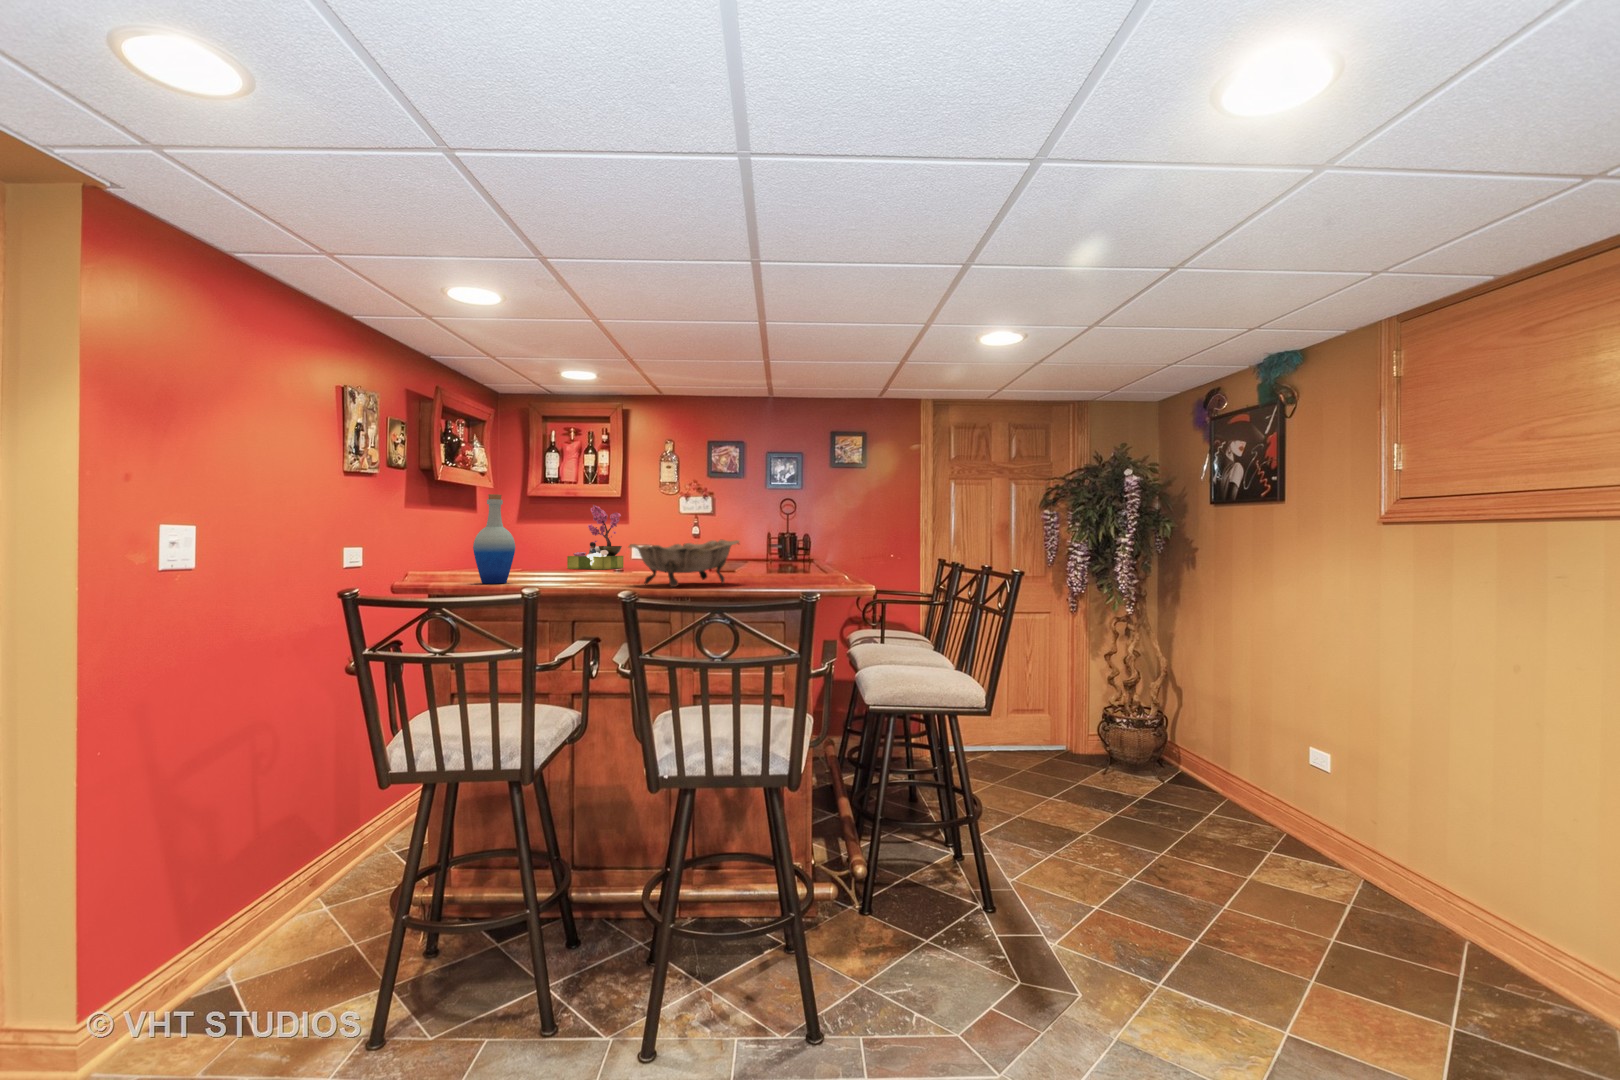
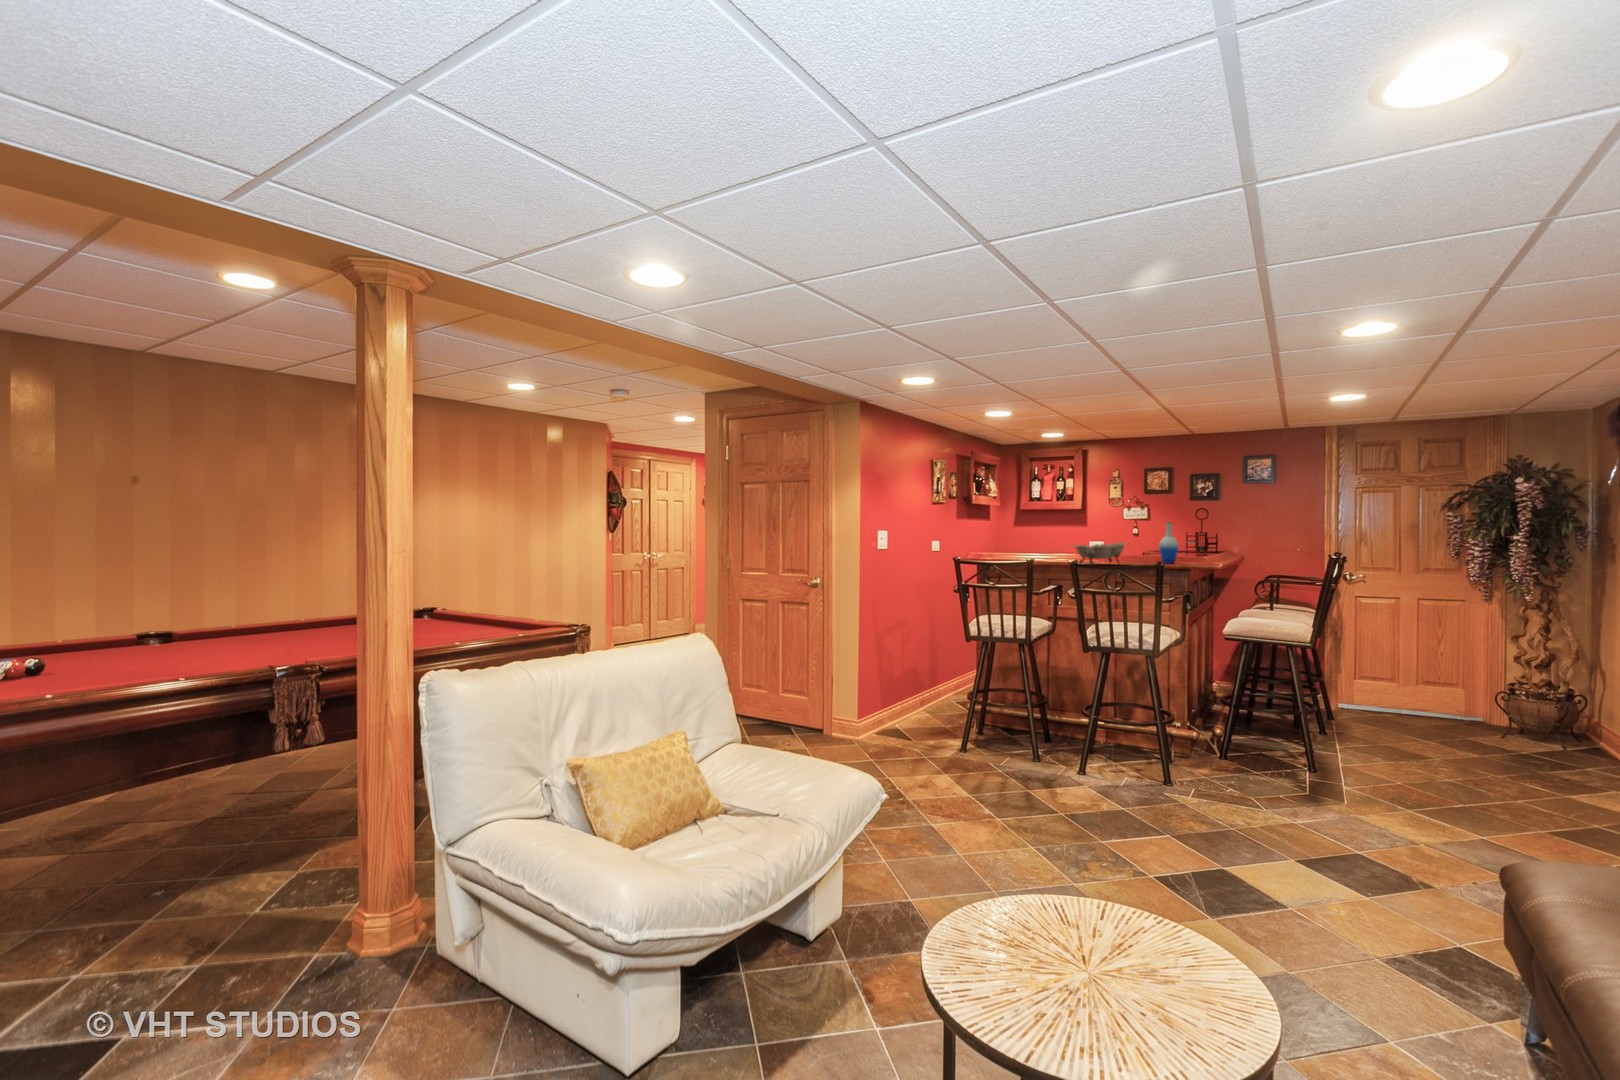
bottle: present [473,494,515,584] -> present [1159,522,1179,564]
flower arrangement: present [567,505,623,570] -> none [1044,517,1079,558]

